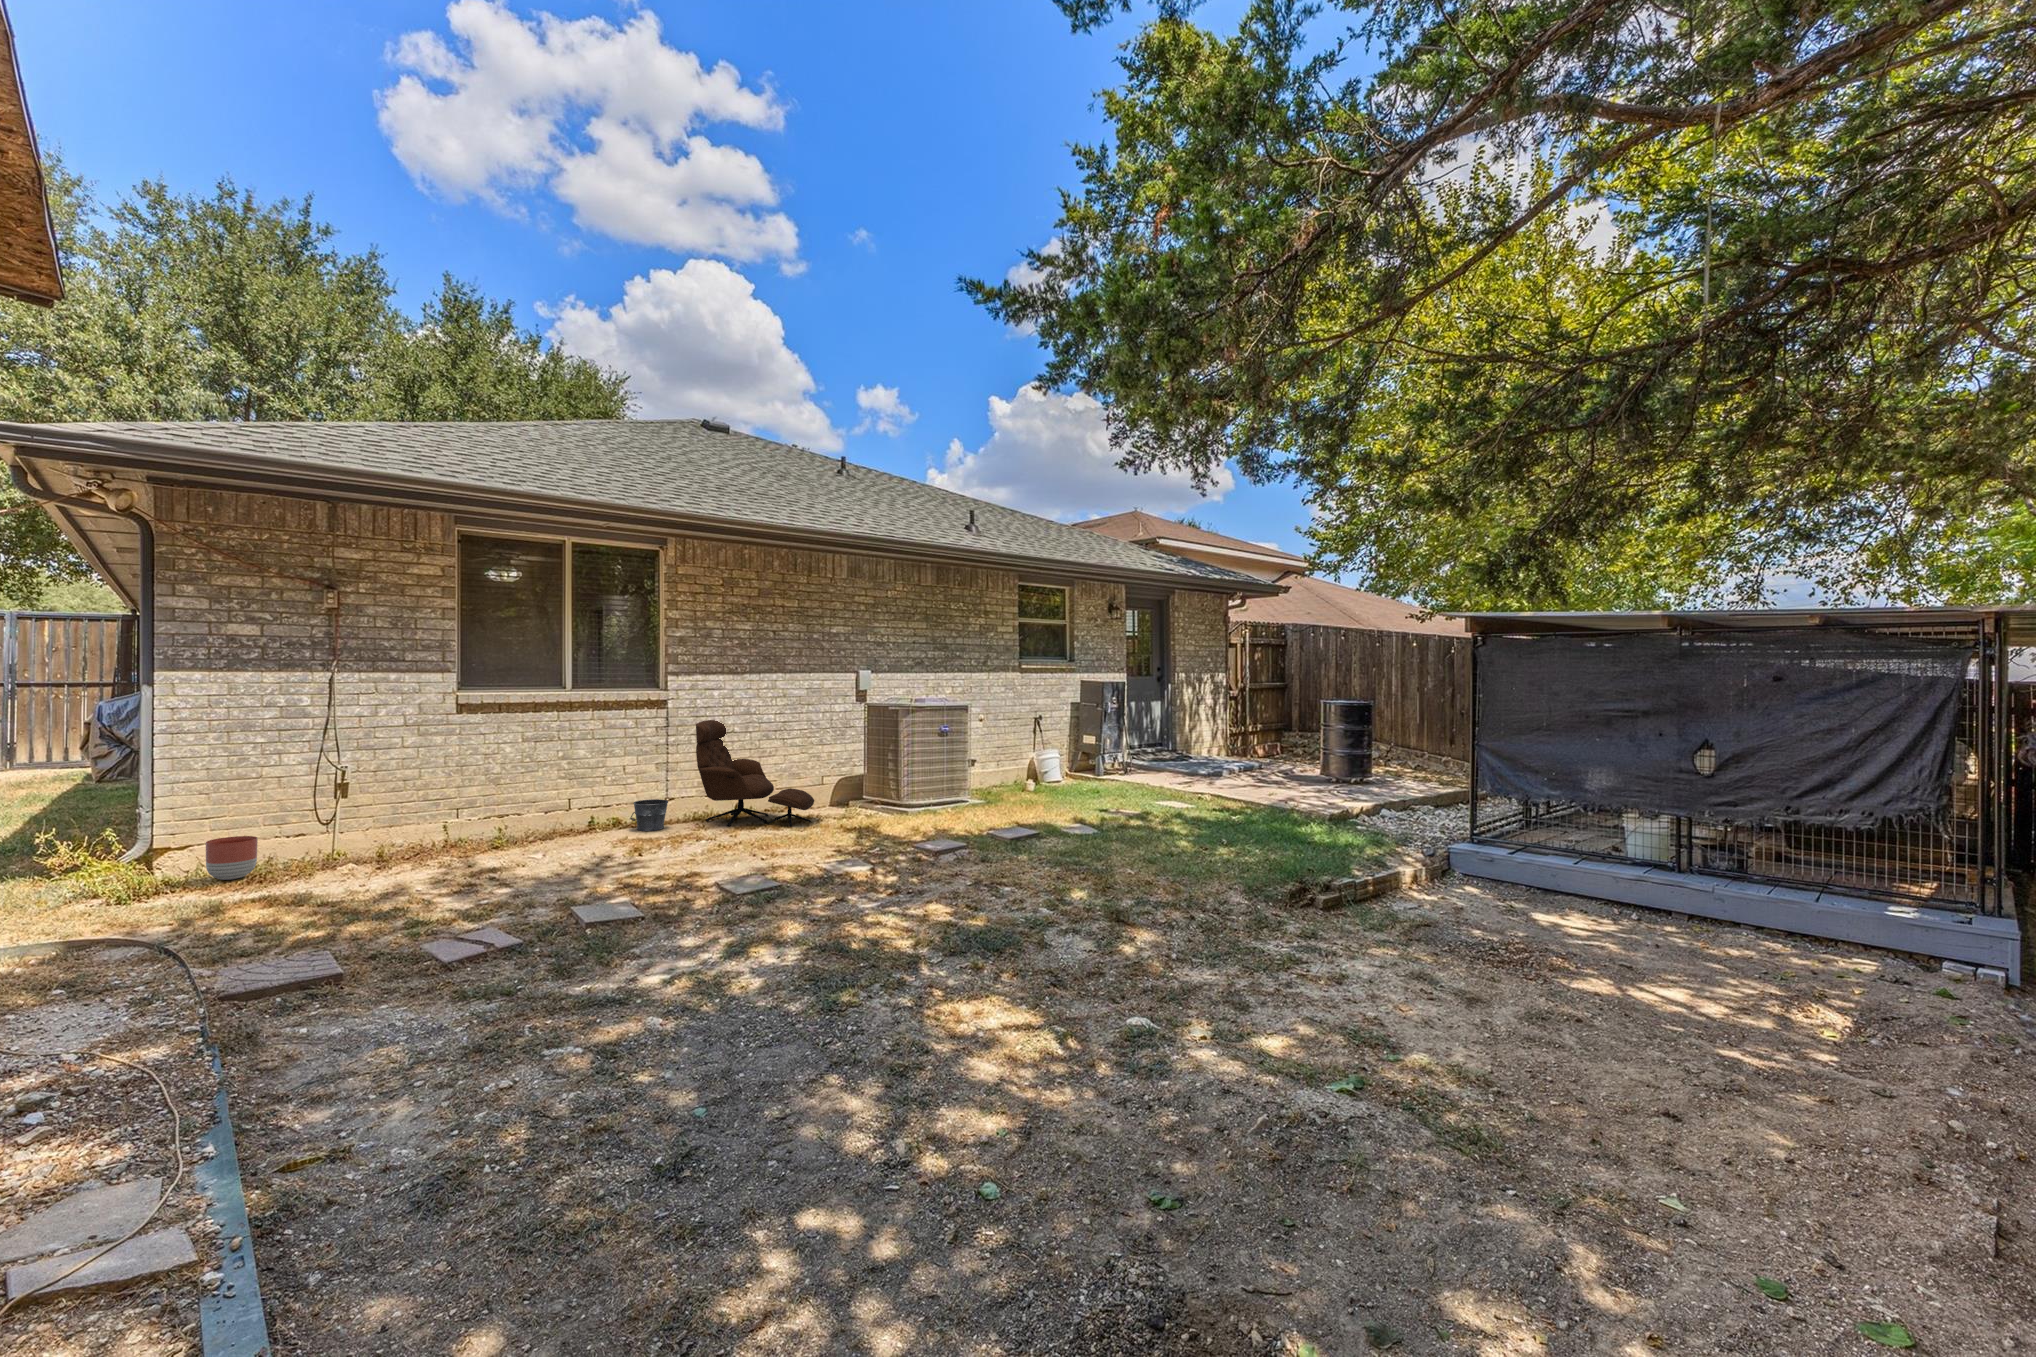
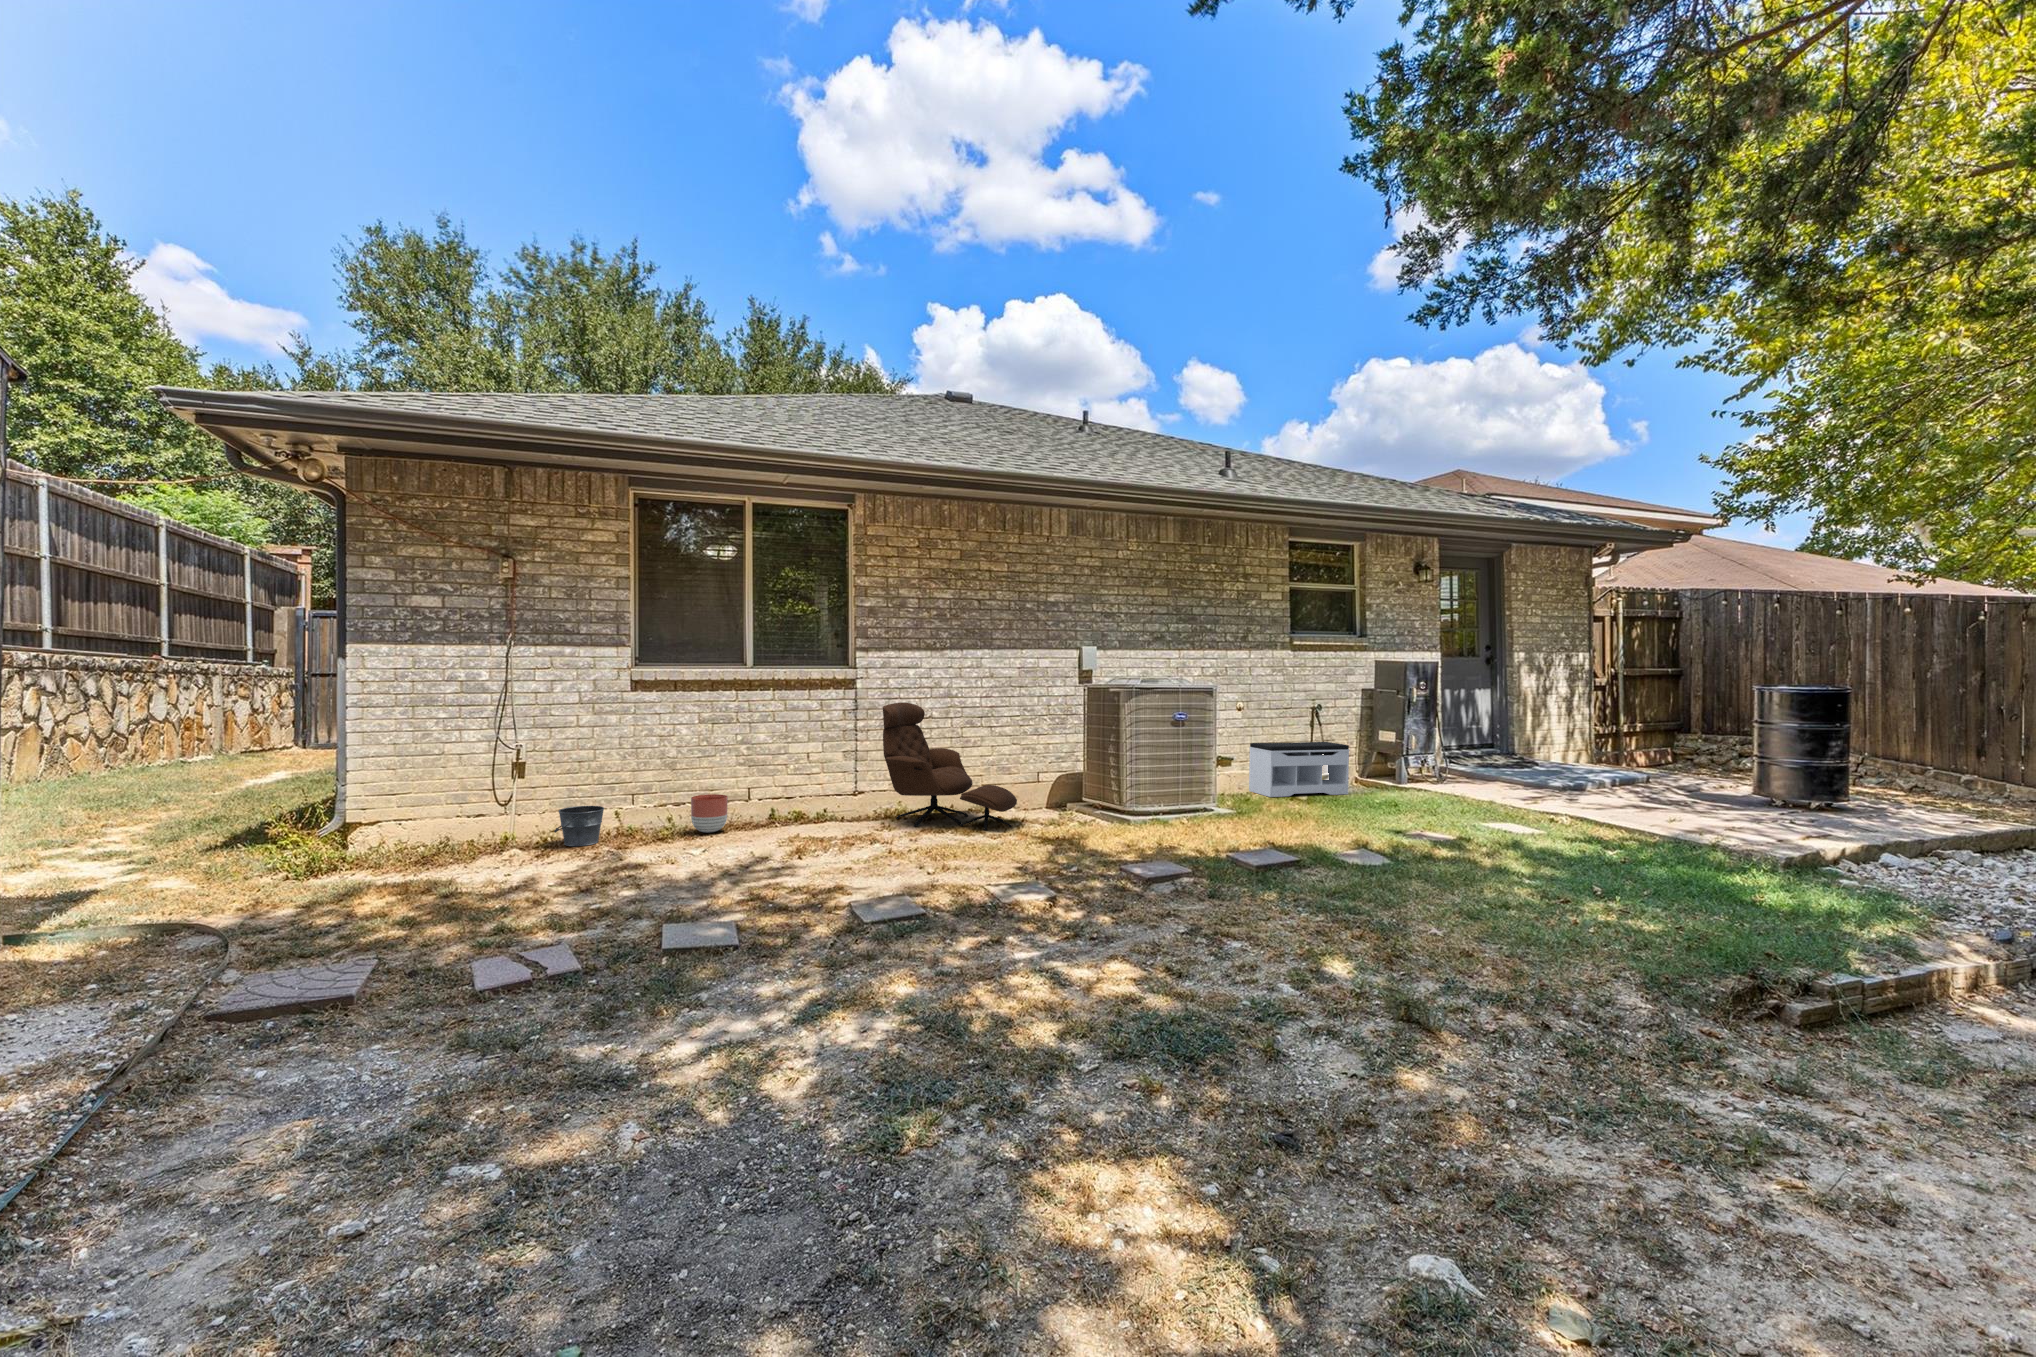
bench: none [990,745,1065,790] -> present [1249,742,1349,797]
bucket: present [630,799,668,831] -> present [554,806,604,846]
planter: present [206,836,258,880] -> present [691,794,728,833]

